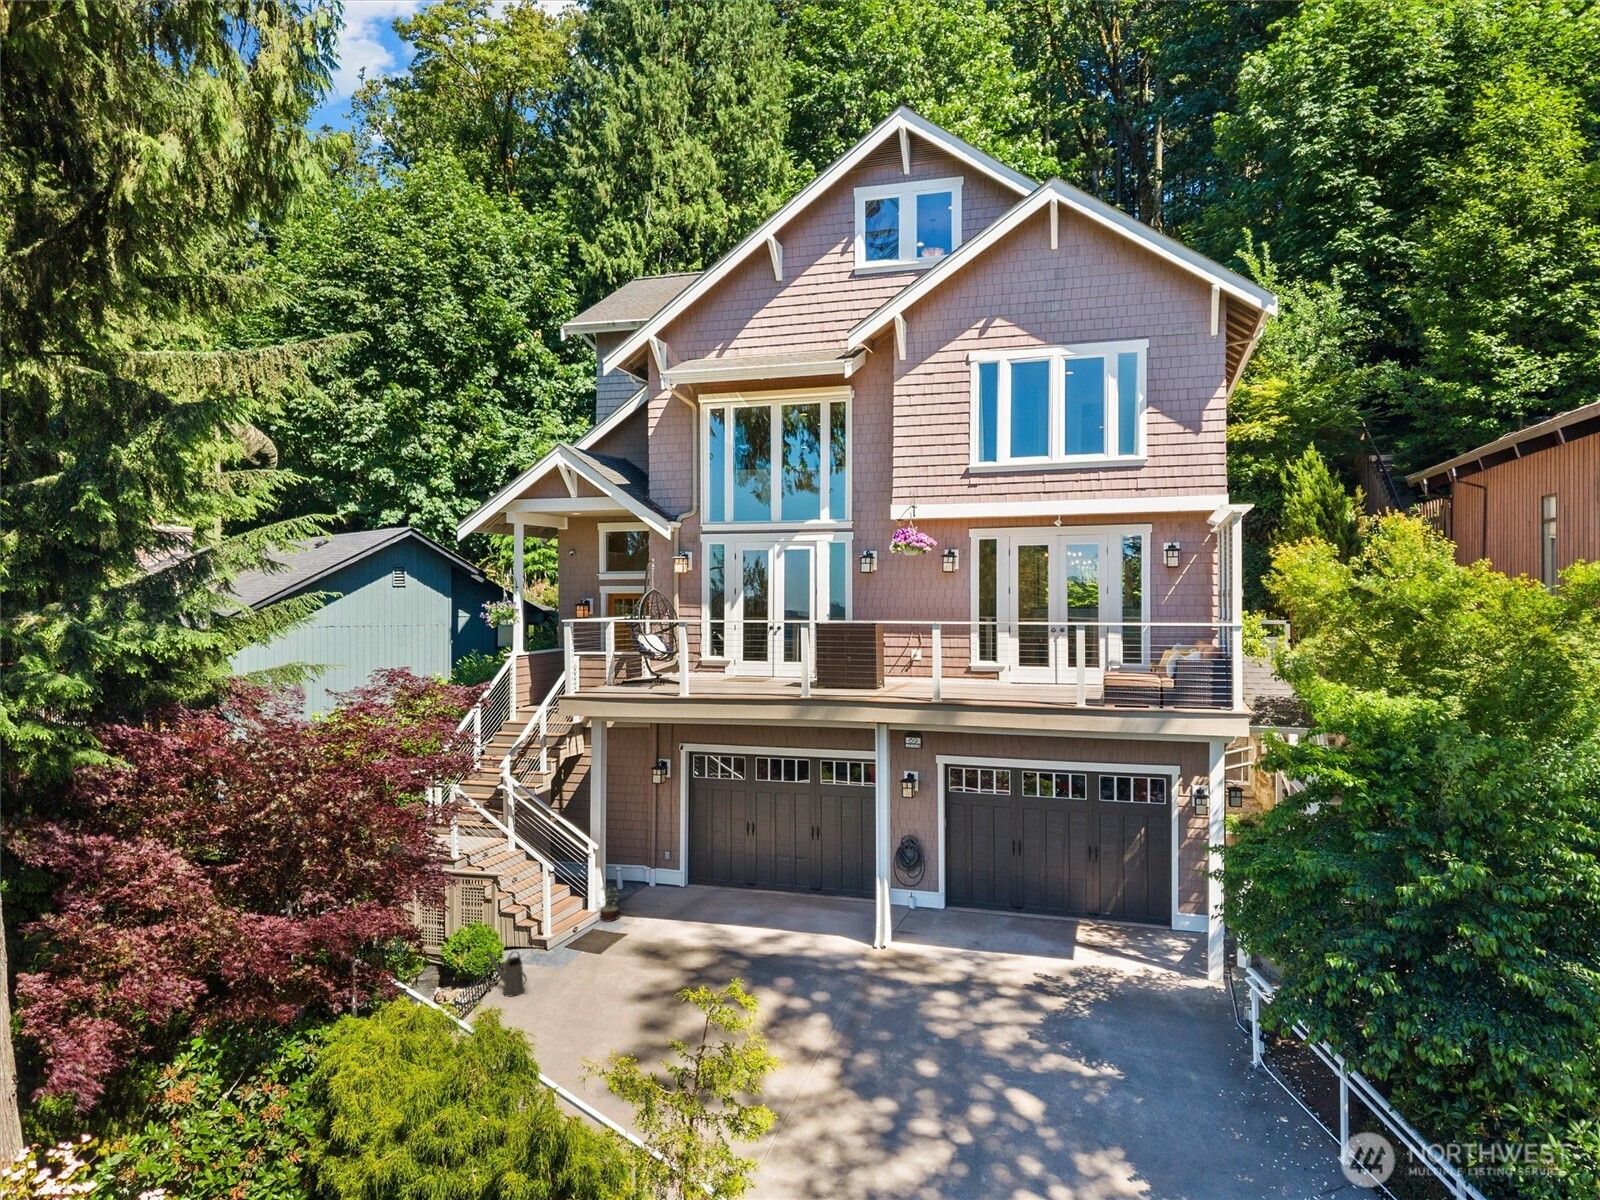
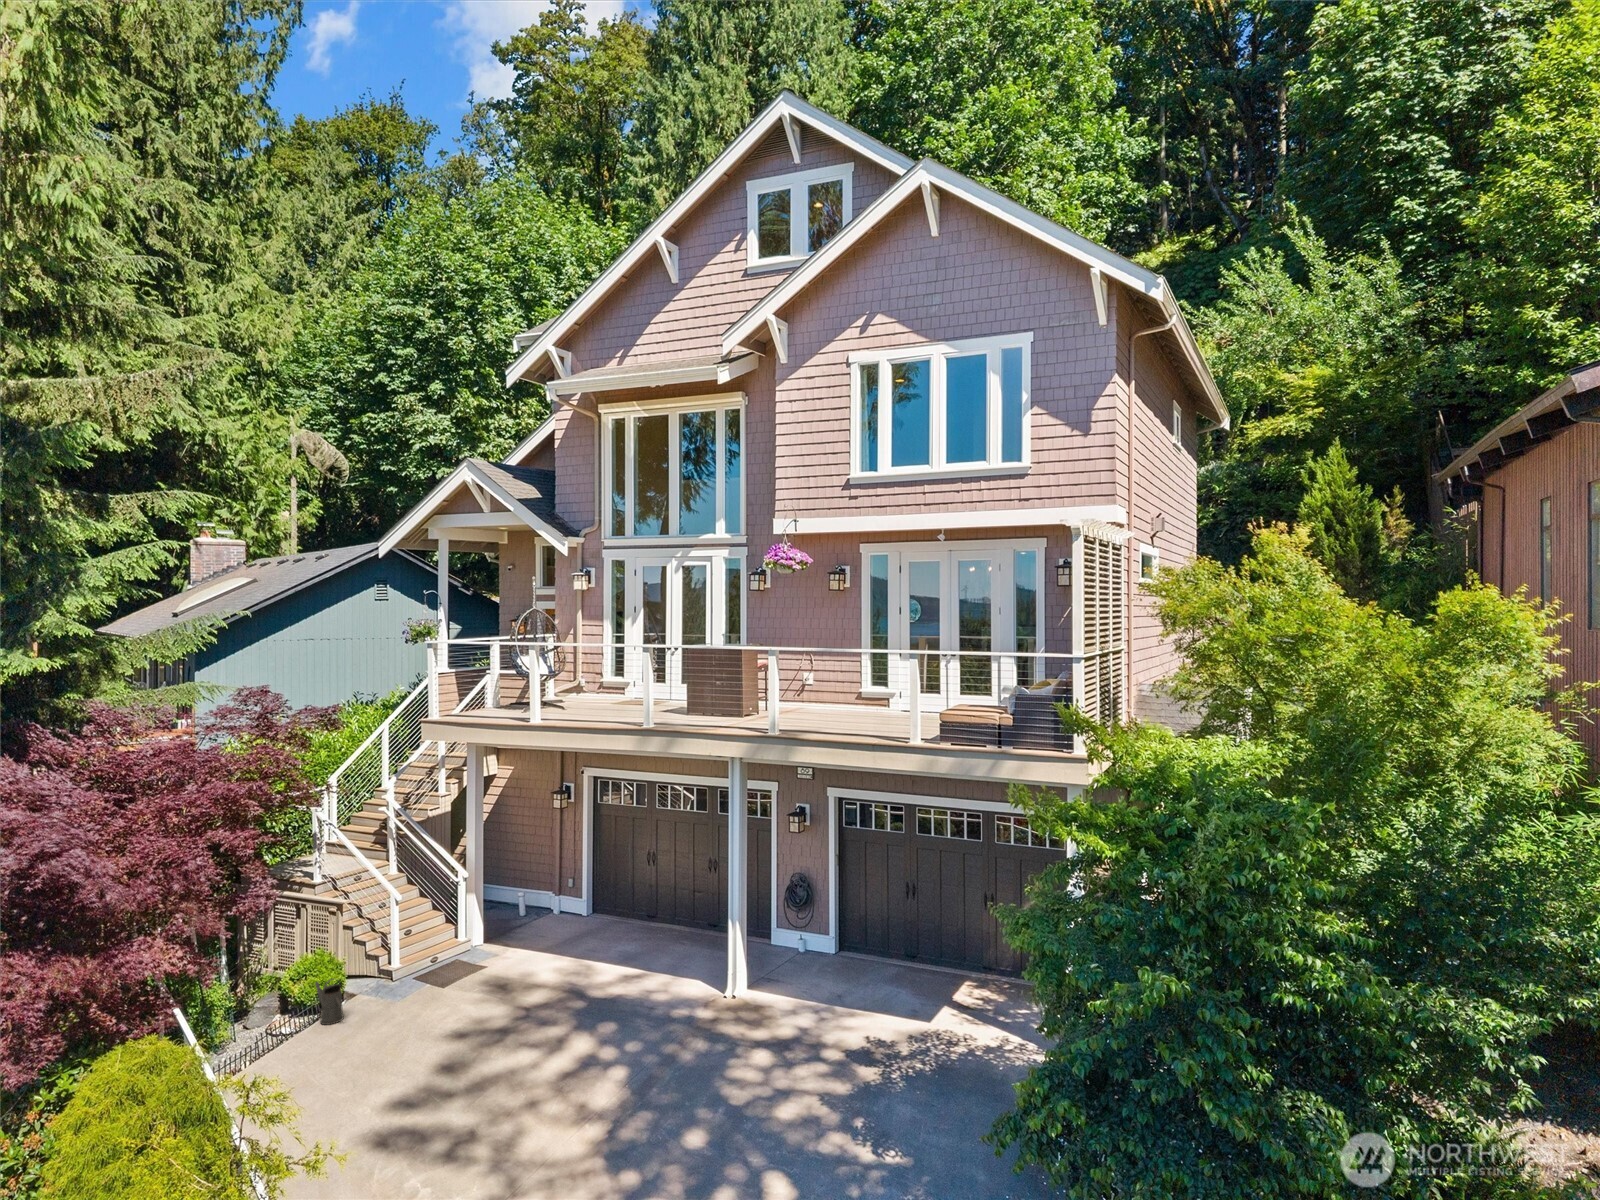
decorative plant: present [598,887,619,922] -> none [467,911,493,949]

